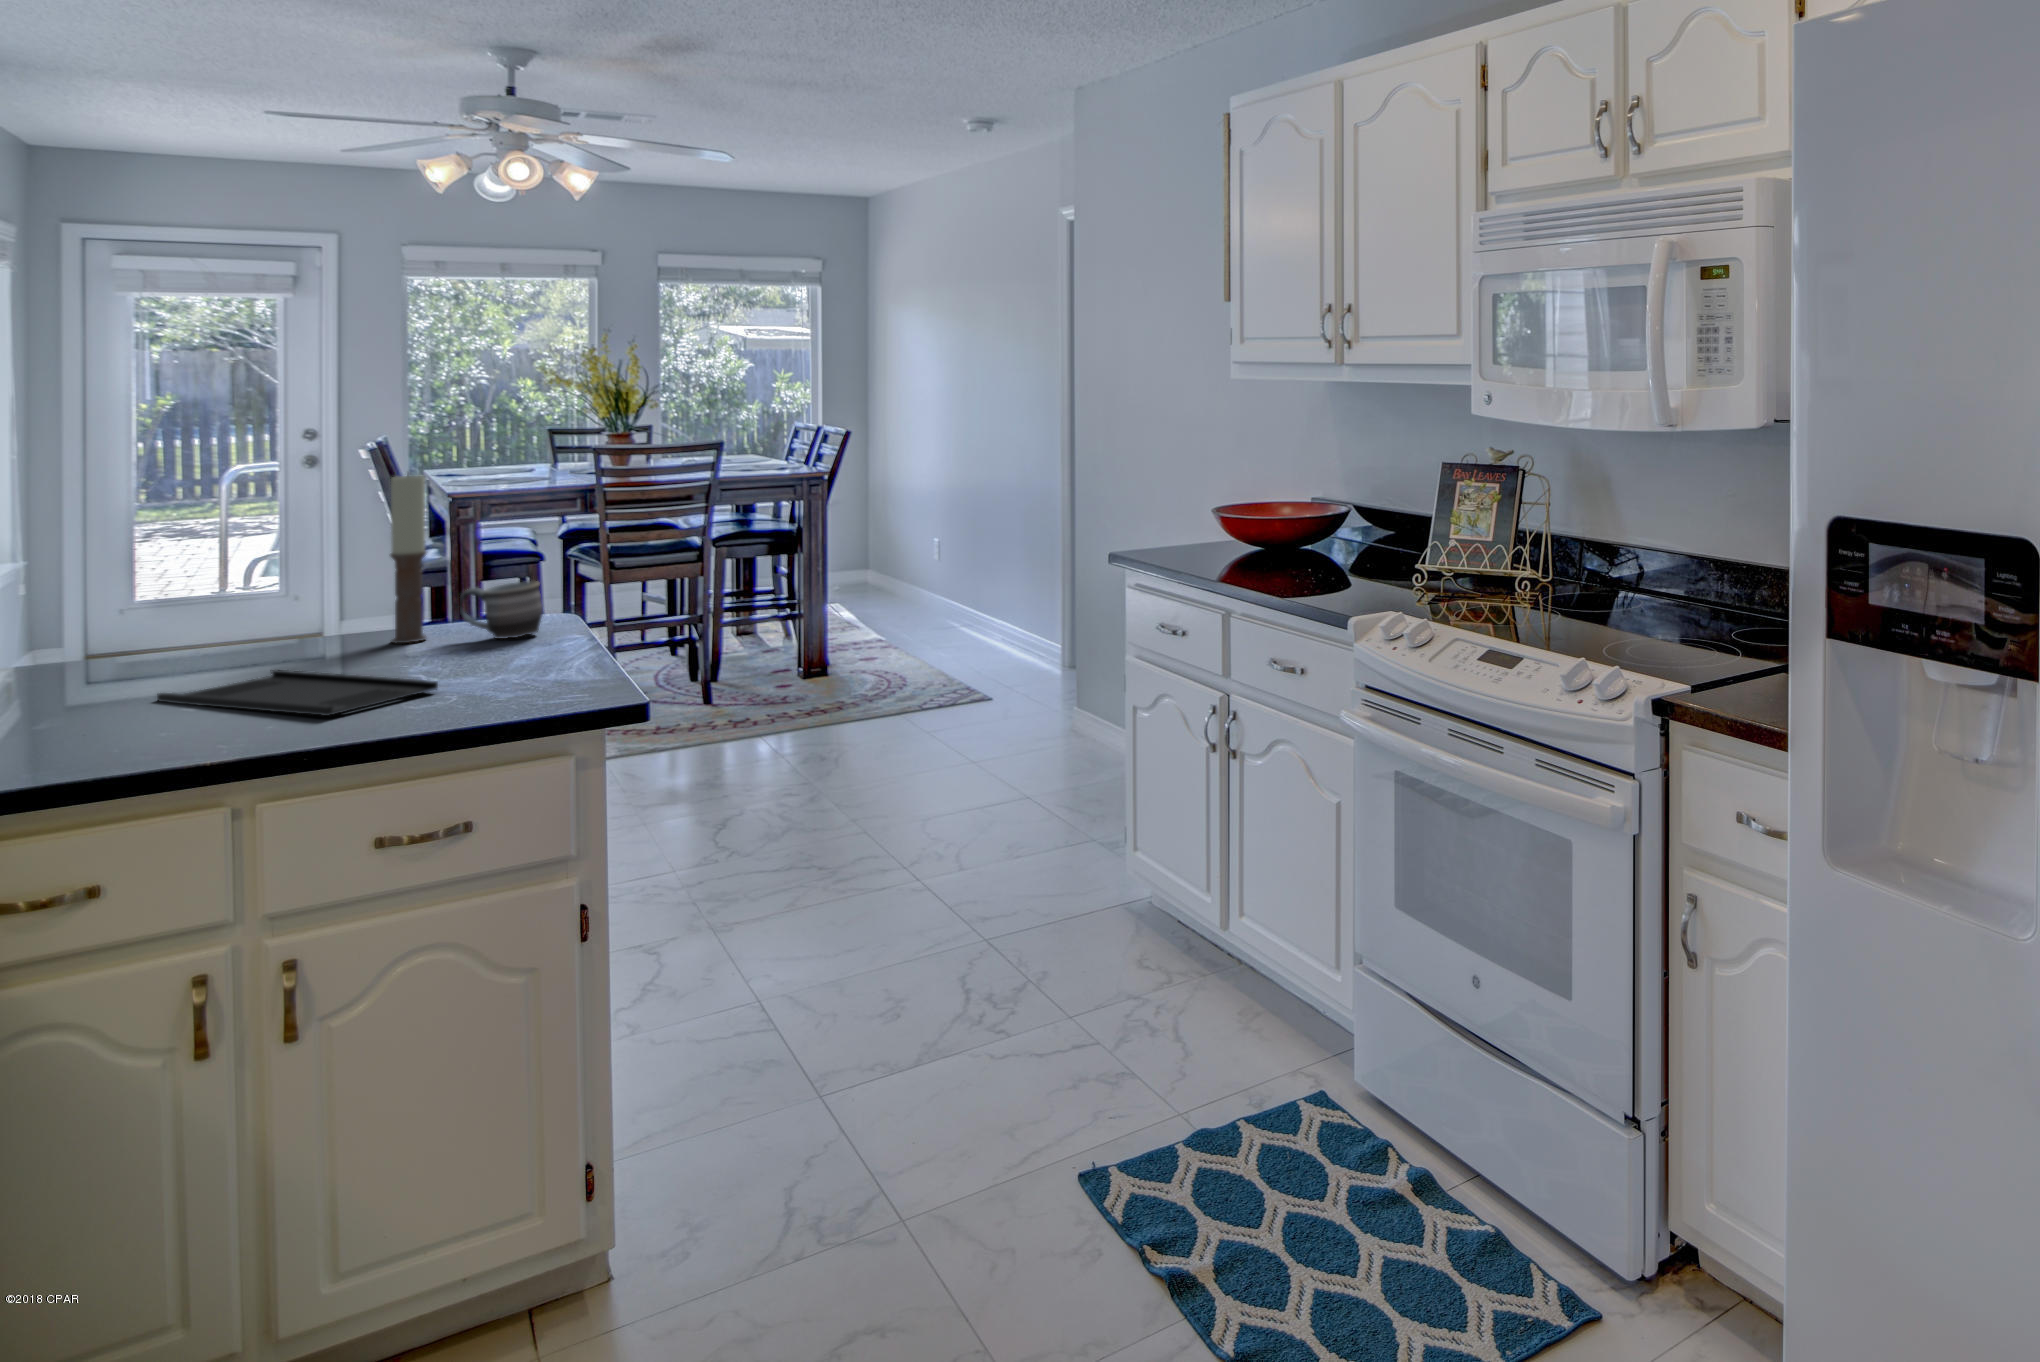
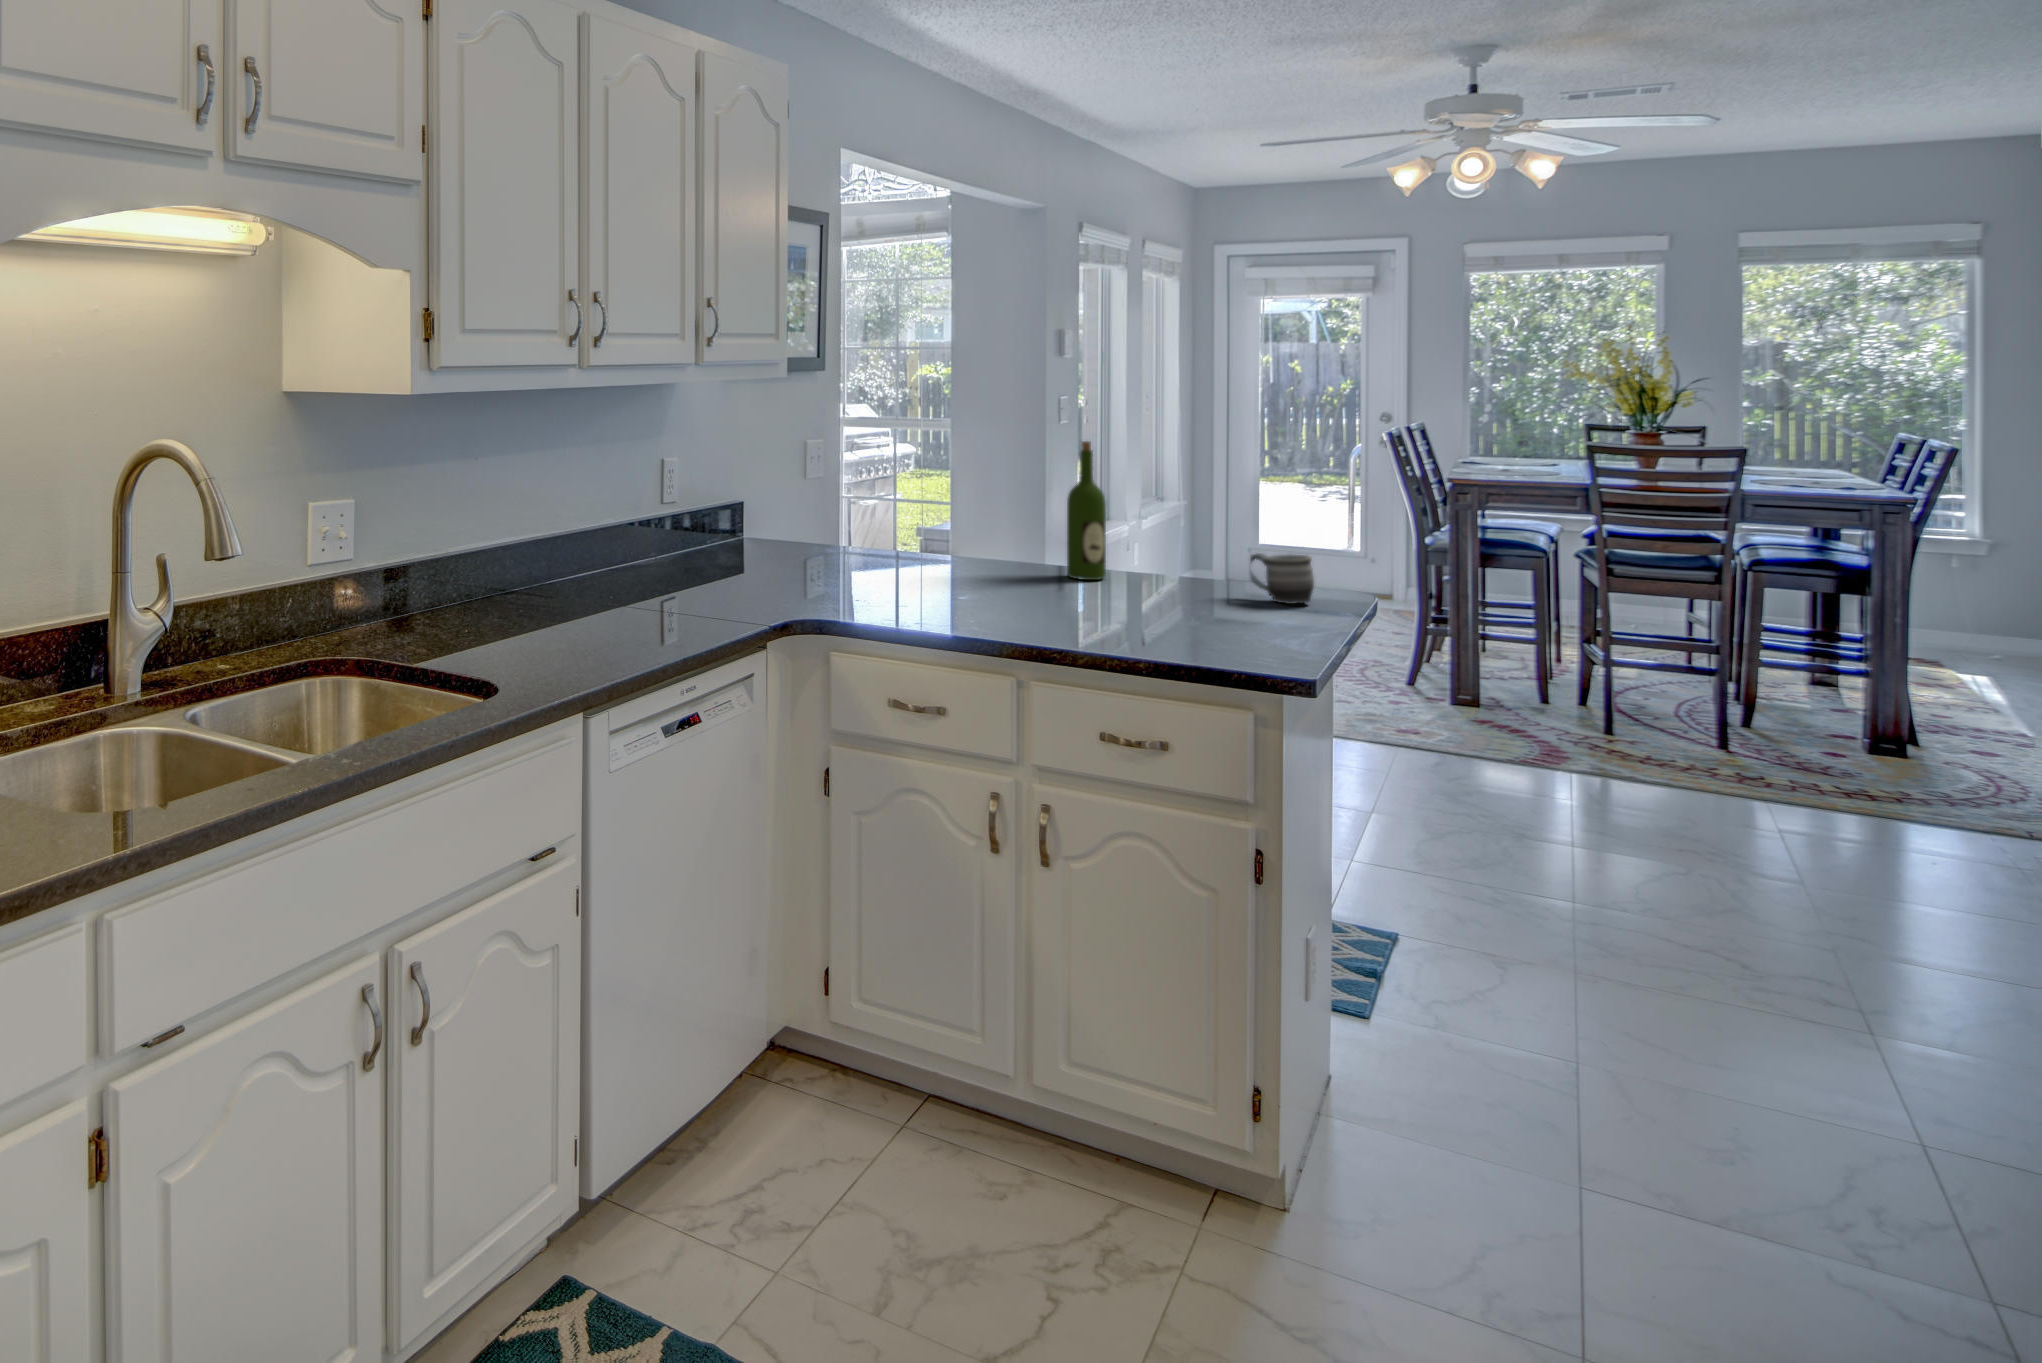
candle: present [390,474,426,643] -> none [1202,447,1229,591]
wine bottle: none [176,479,242,667] -> present [1067,441,1106,580]
tray: present [157,670,438,716] -> none [1031,591,1180,629]

